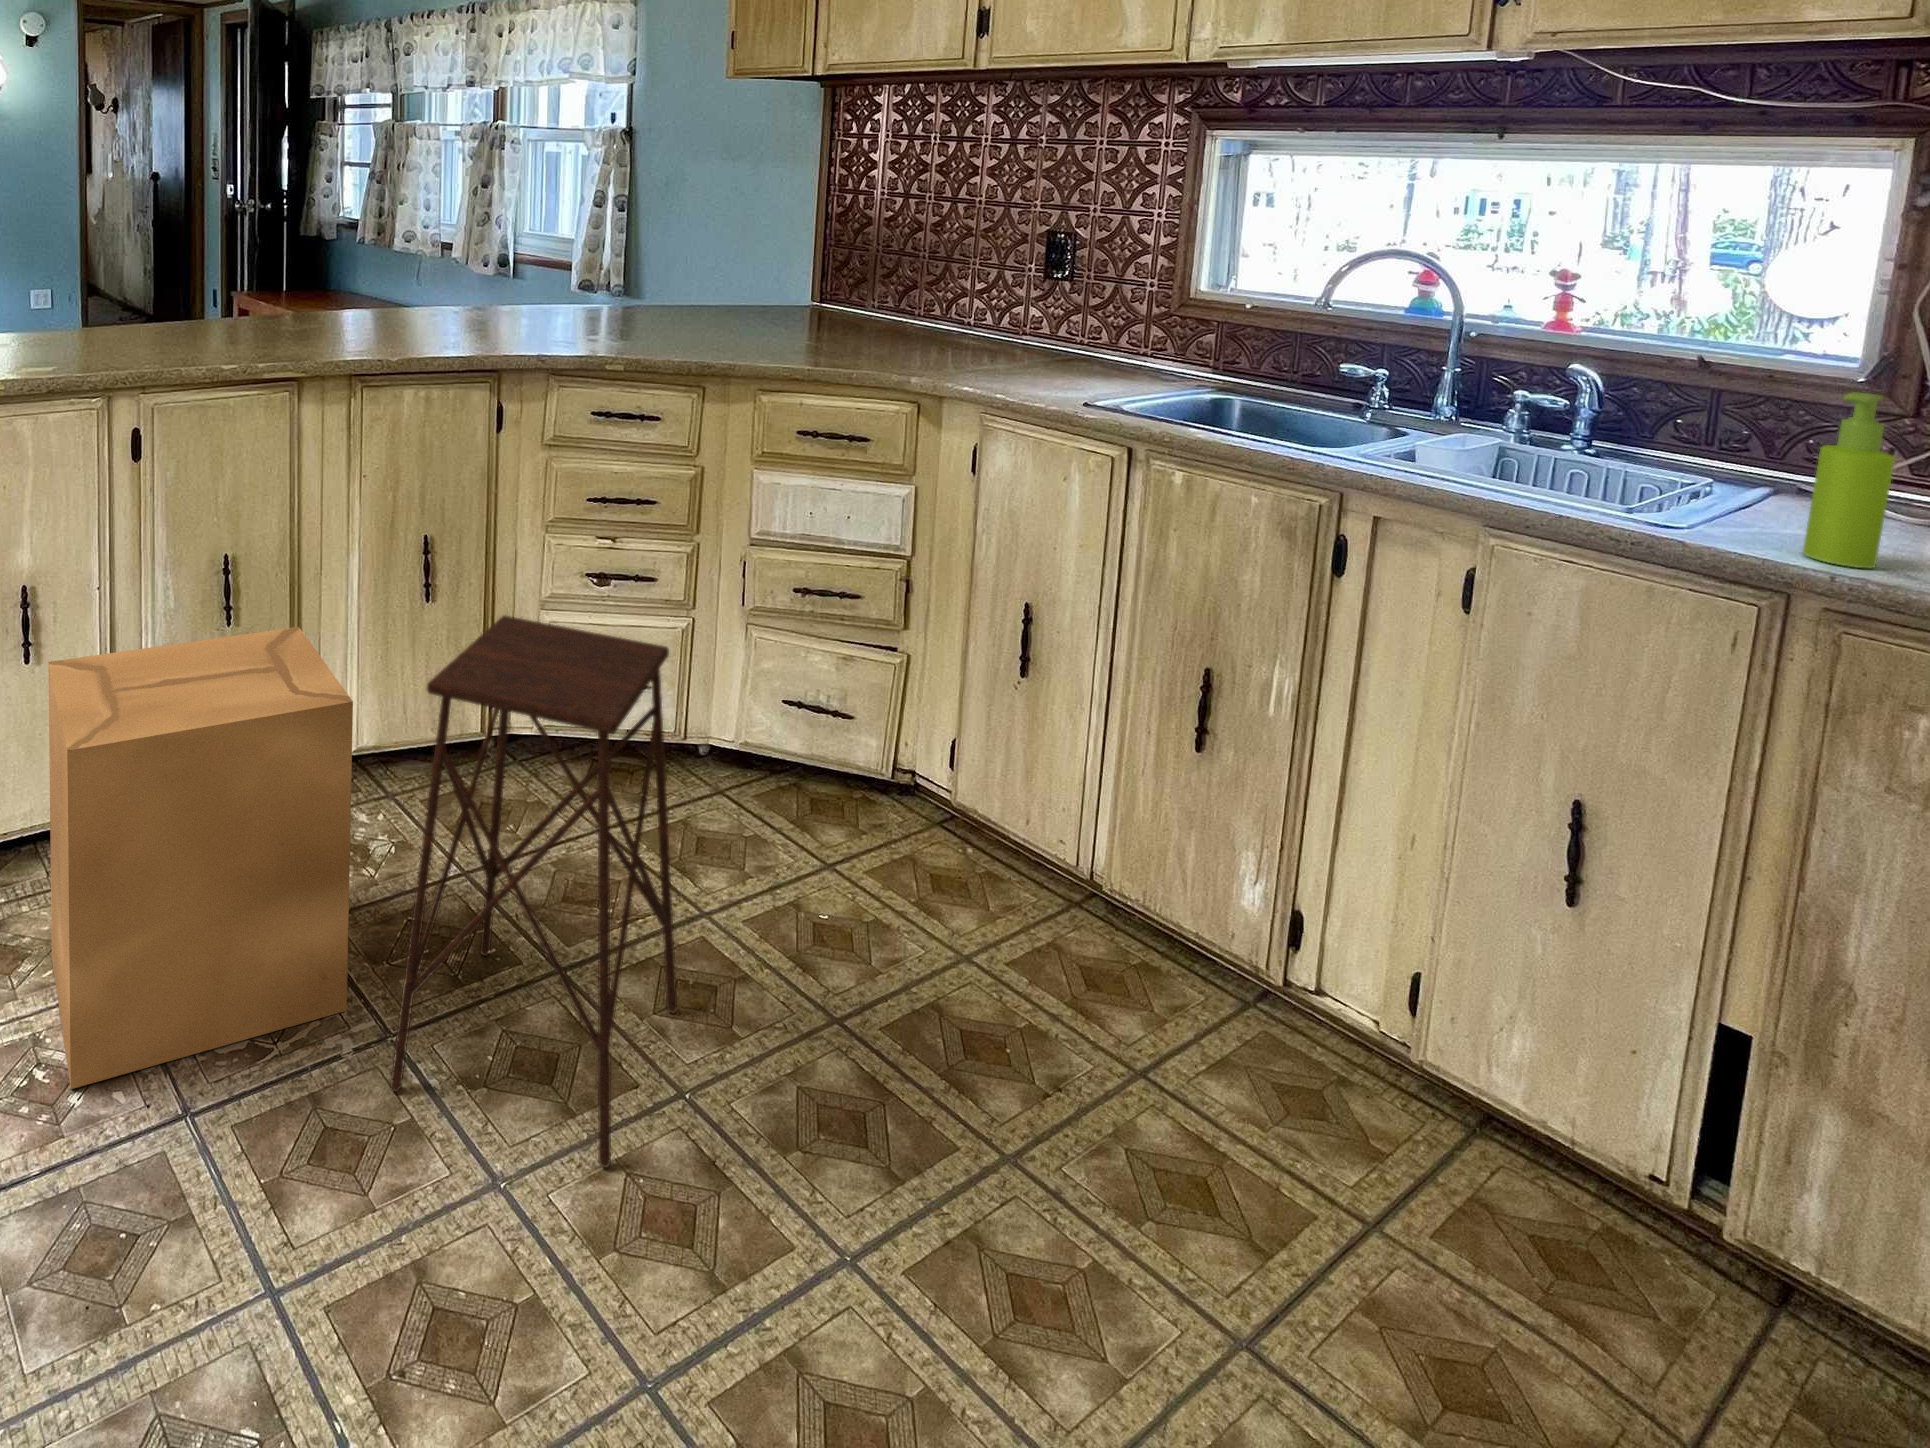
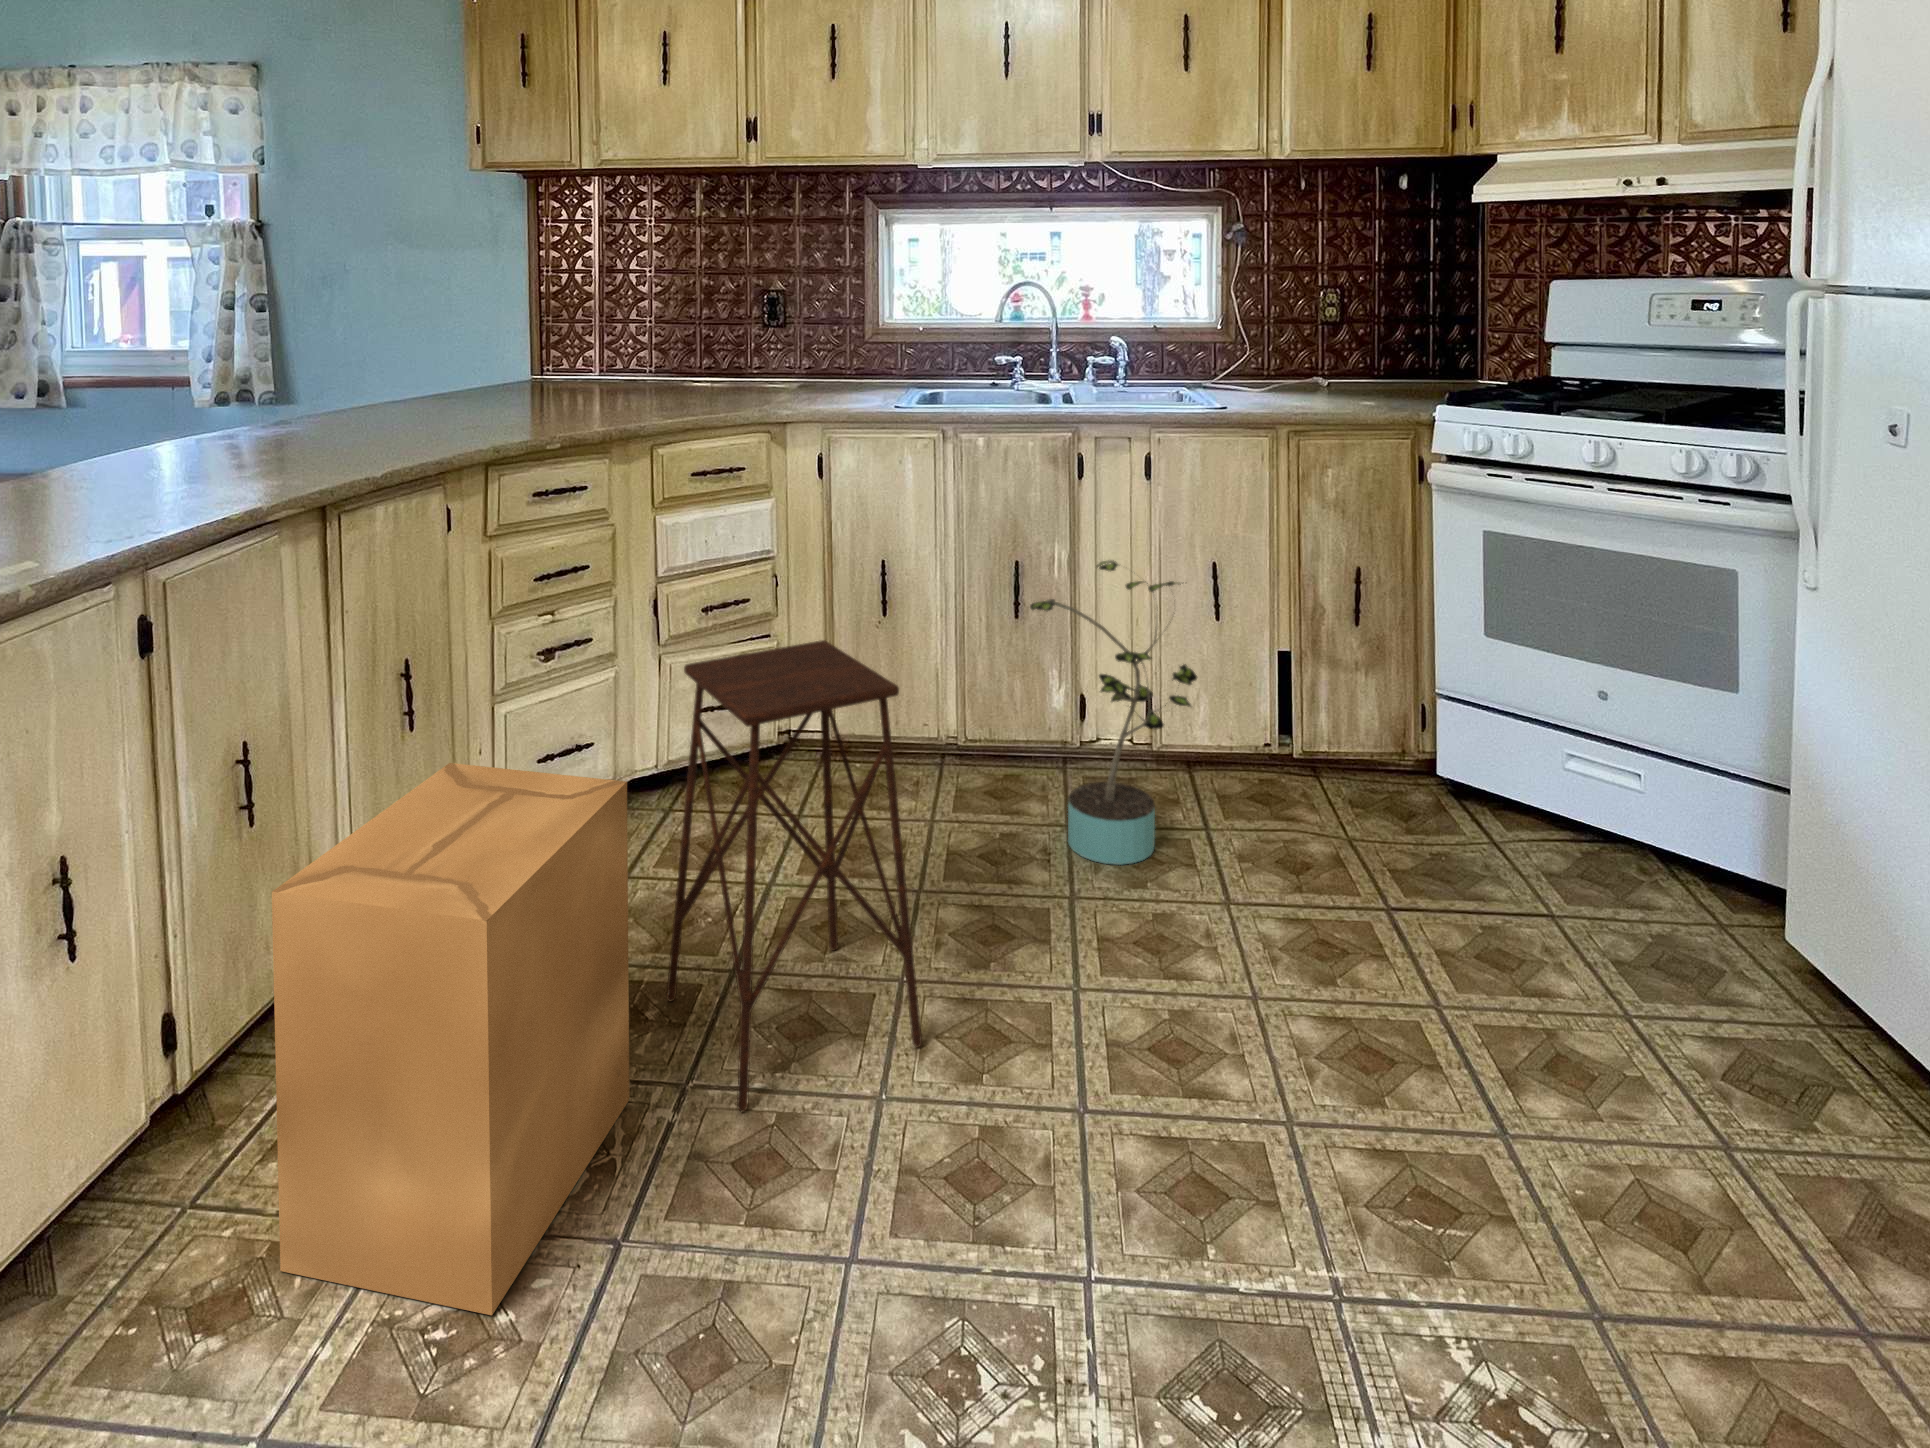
soap dispenser: present [1803,392,1895,568] -> none [1275,329,1301,412]
potted plant: none [1085,704,1389,1190] -> present [1030,560,1197,865]

